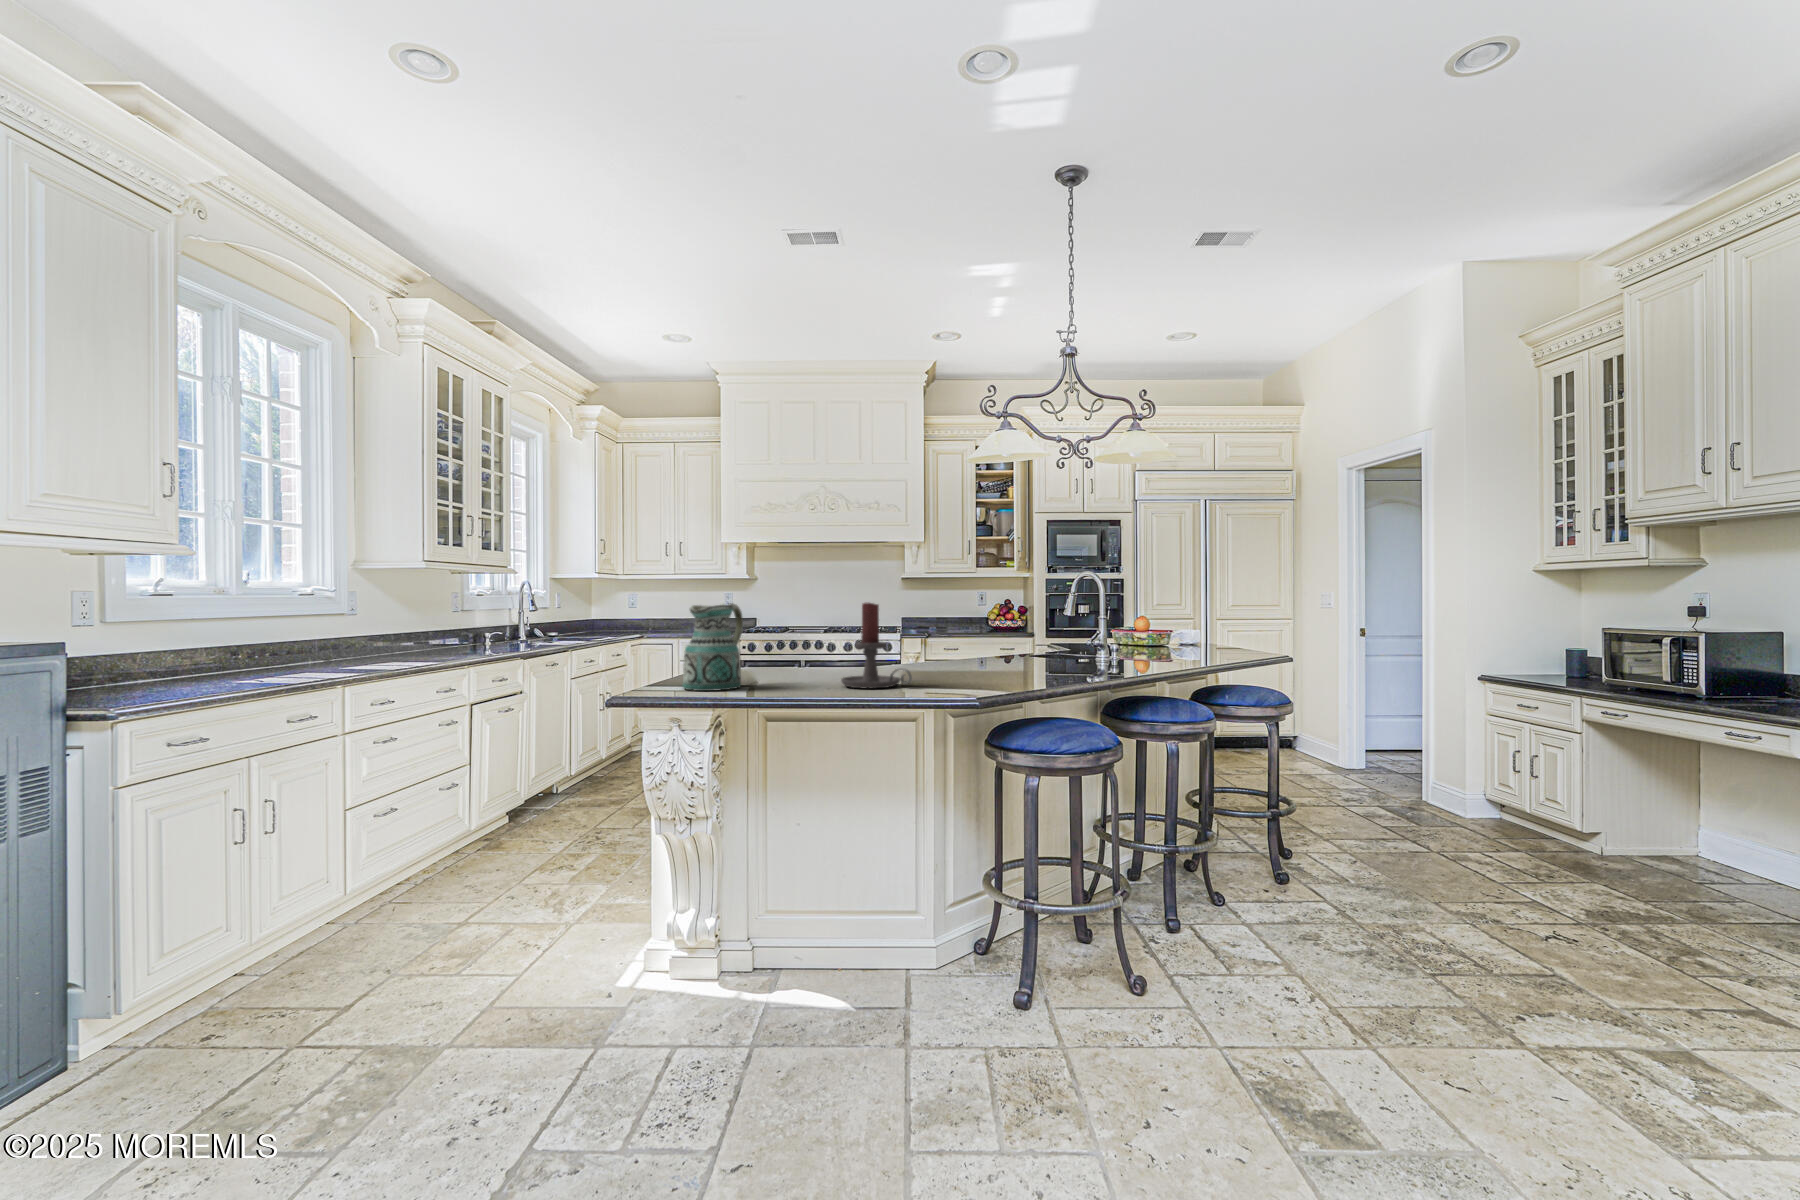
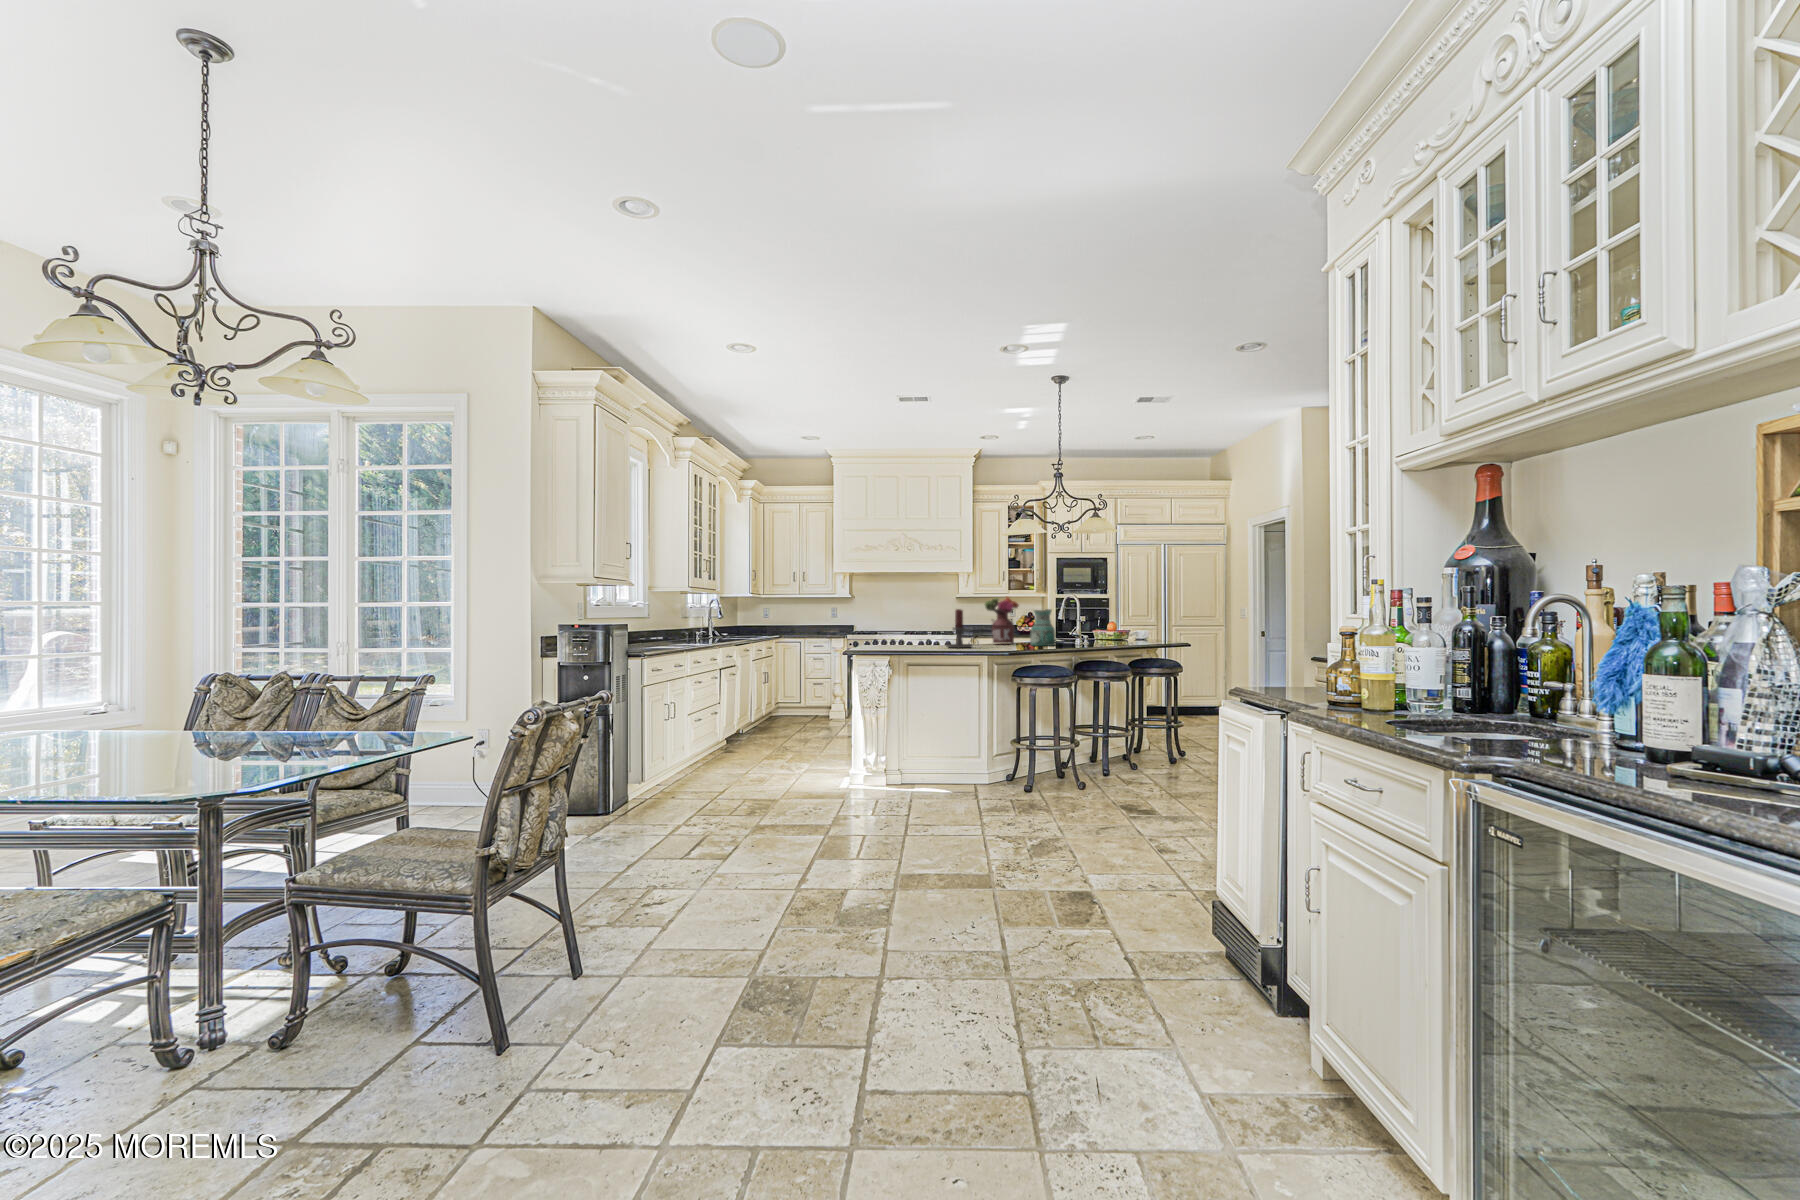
flower arrangement: none [930,575,997,669] -> present [985,596,1019,644]
ceramic pitcher: present [682,603,743,691] -> present [1030,609,1055,646]

